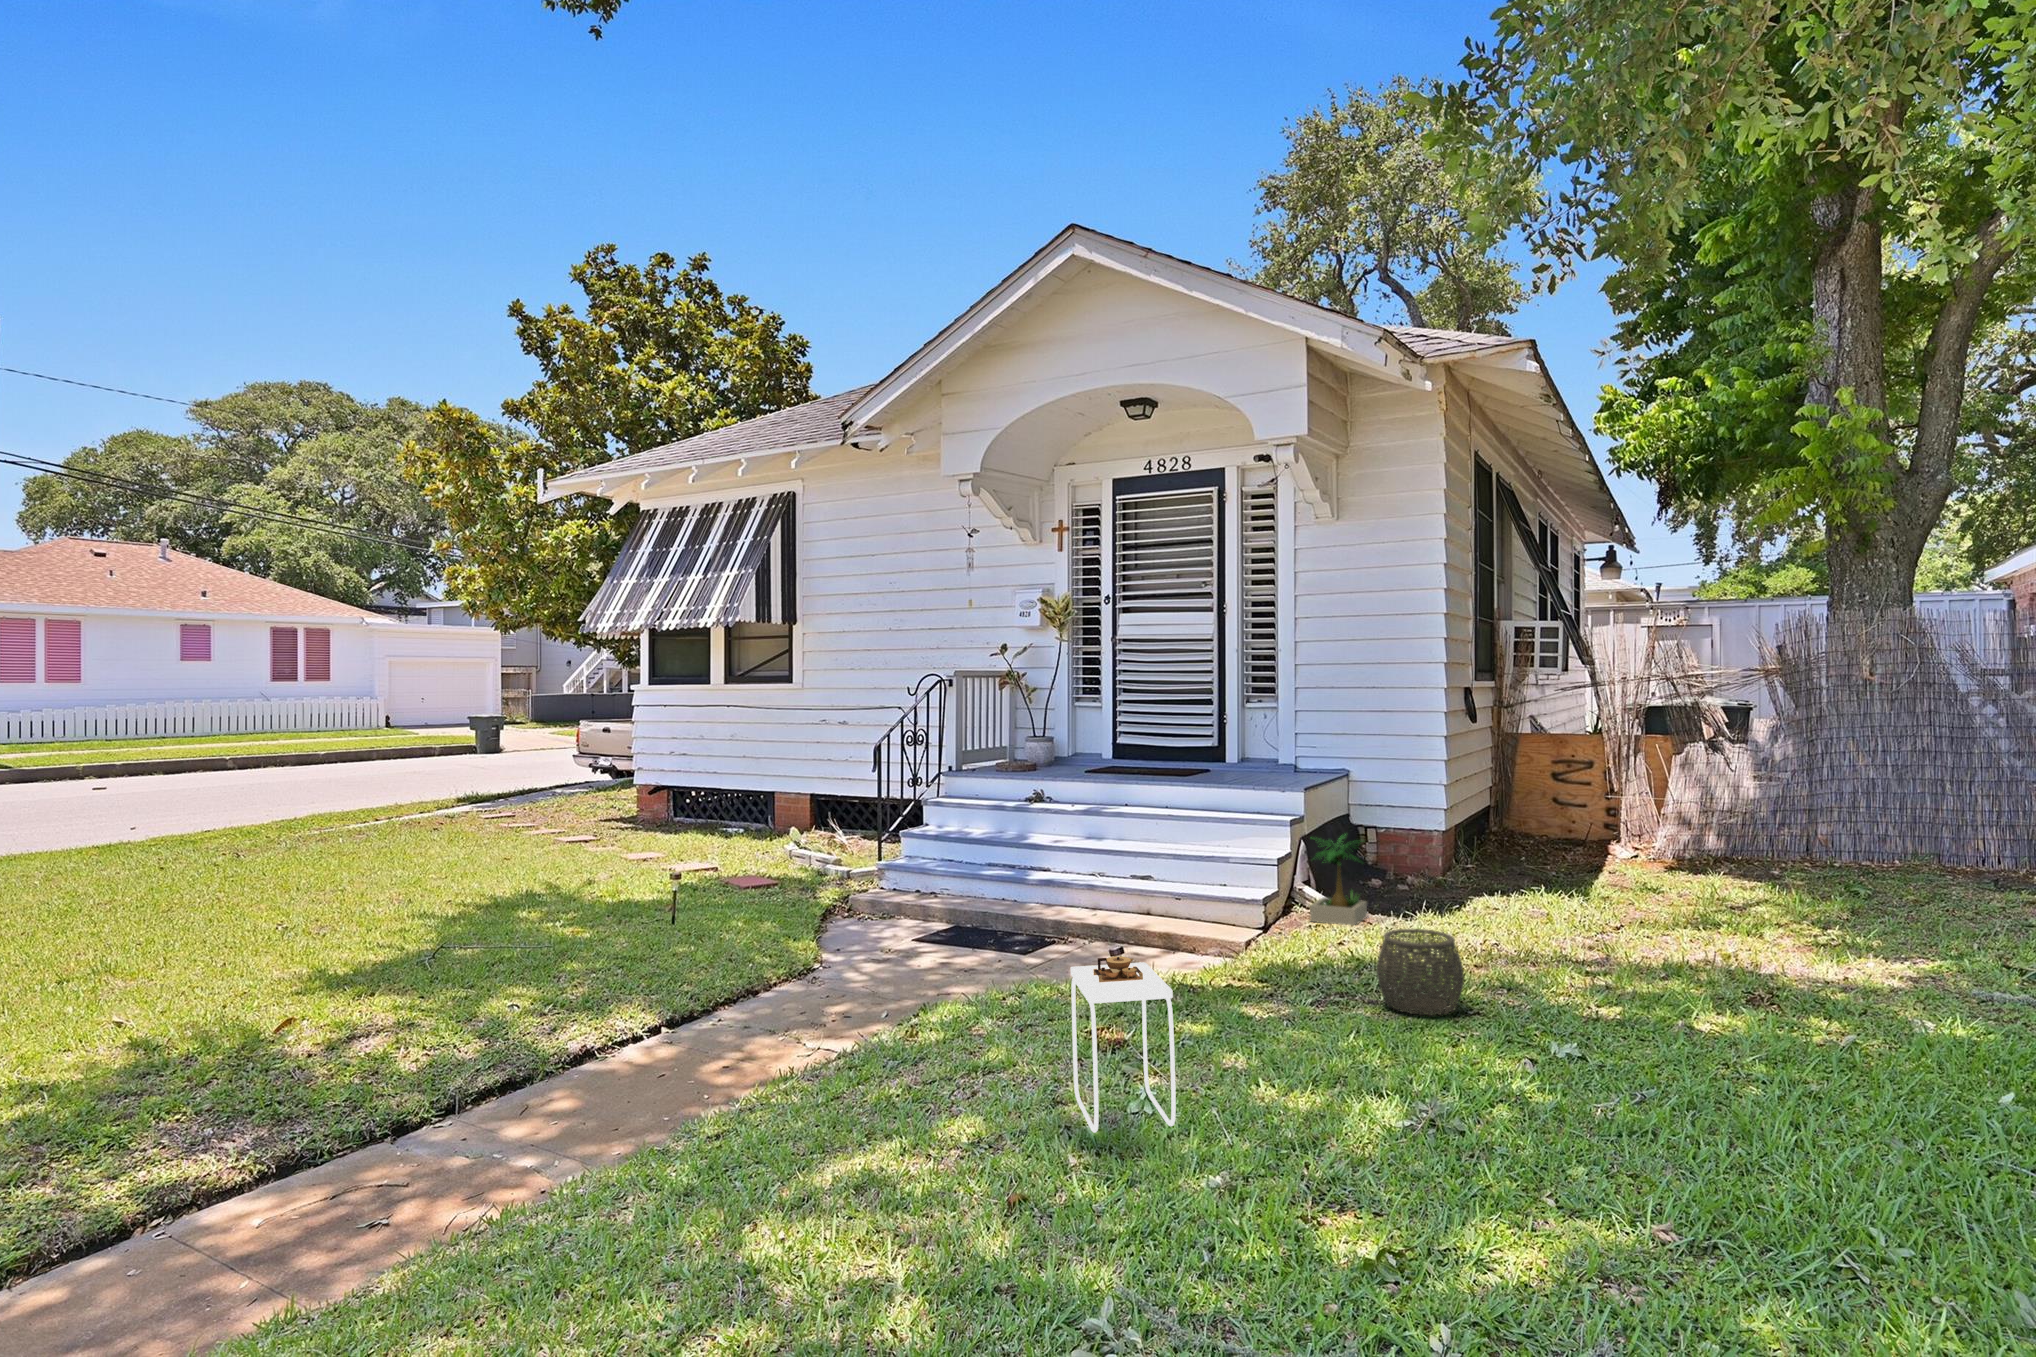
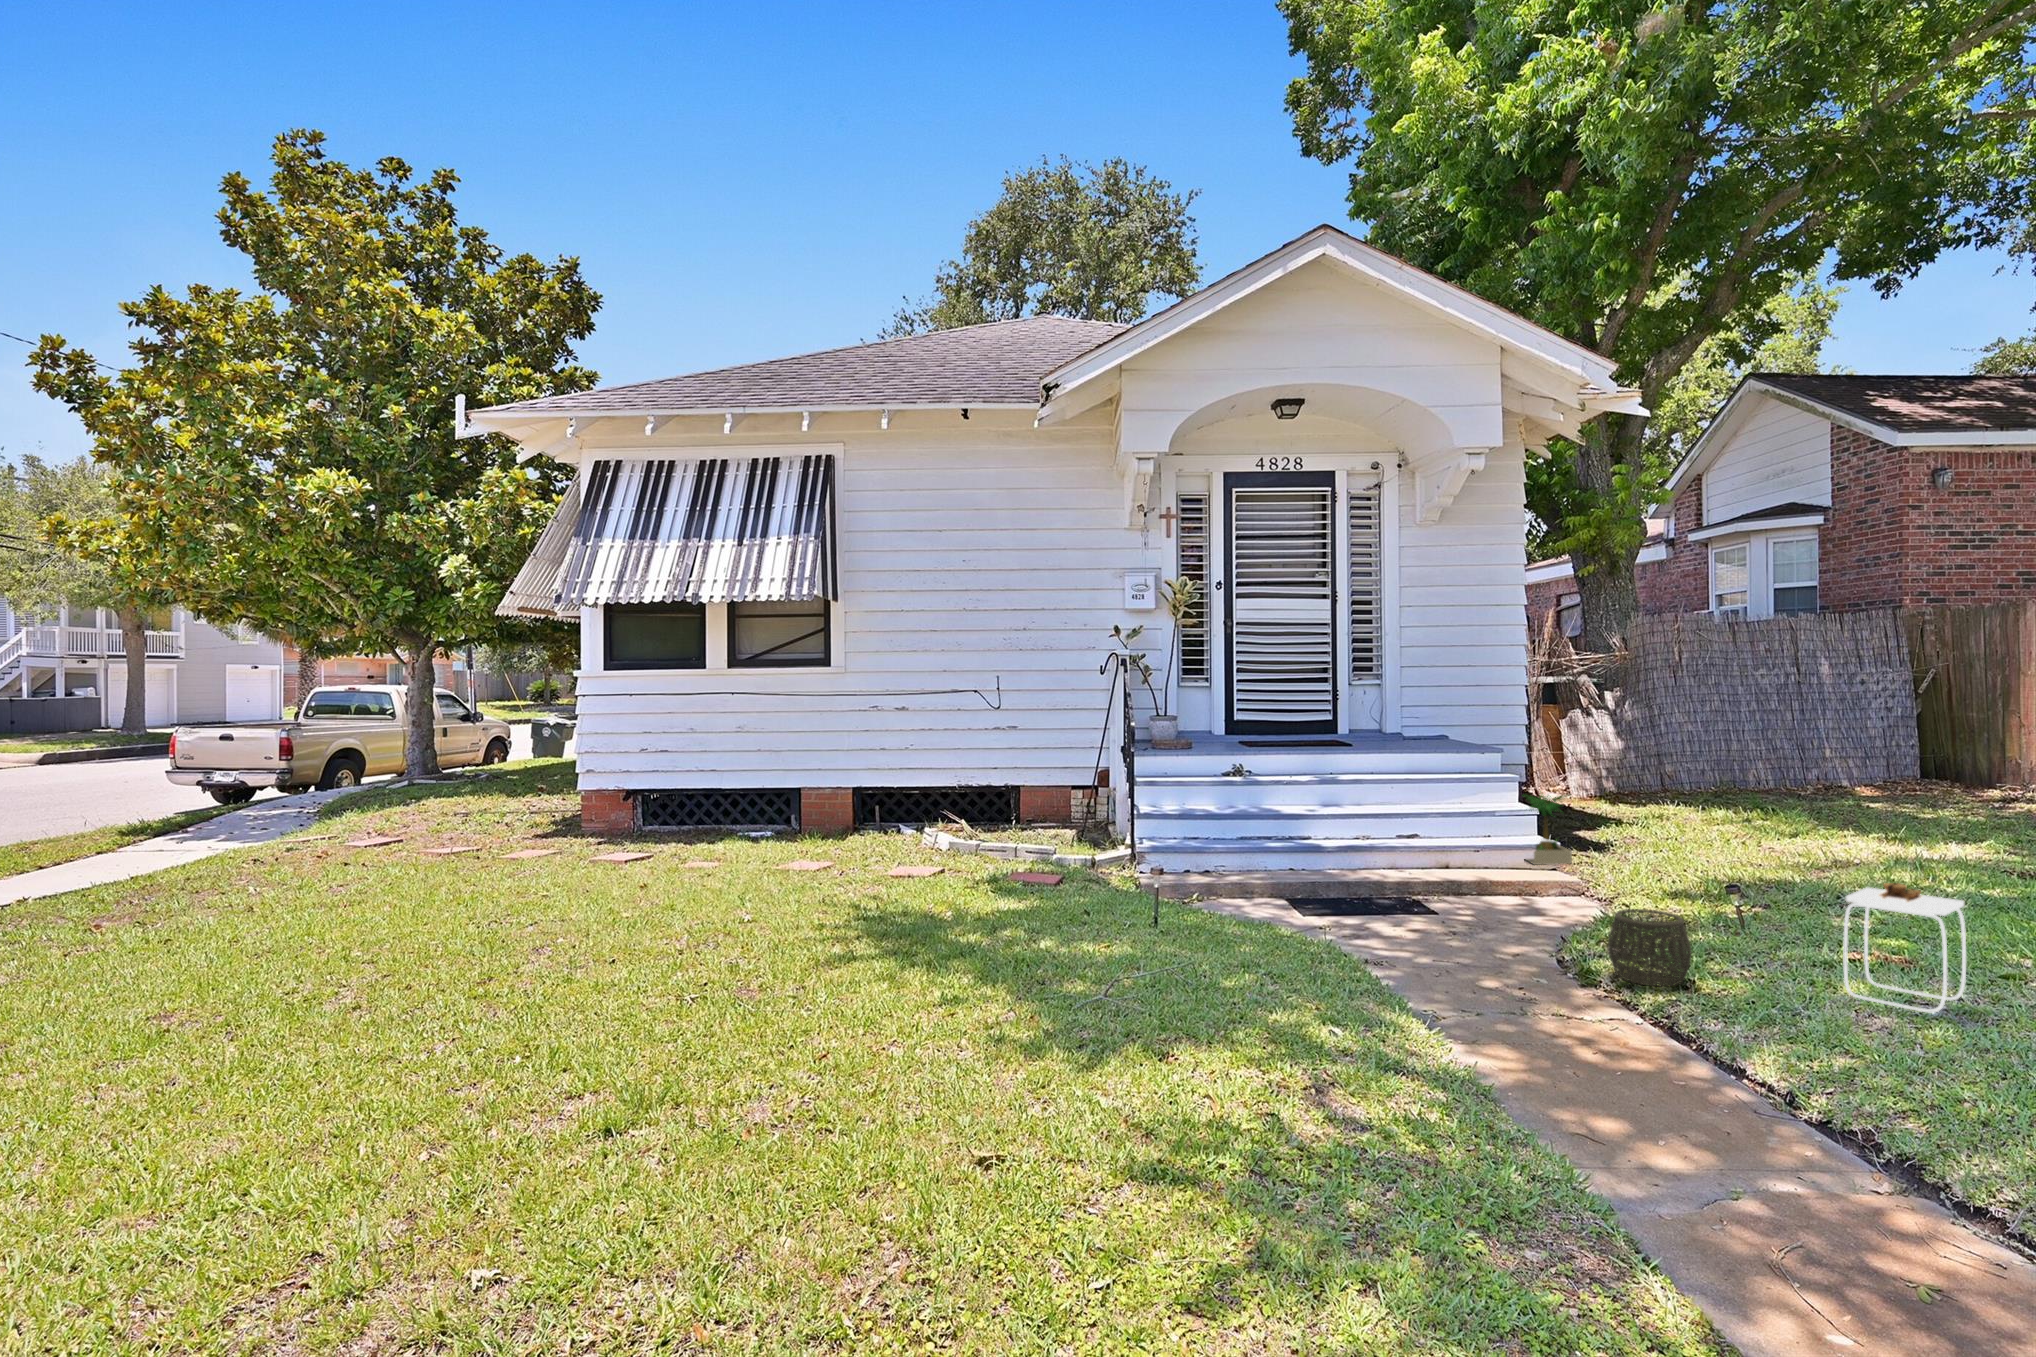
woven basket: present [1377,929,1464,1016] -> present [1607,909,1692,987]

